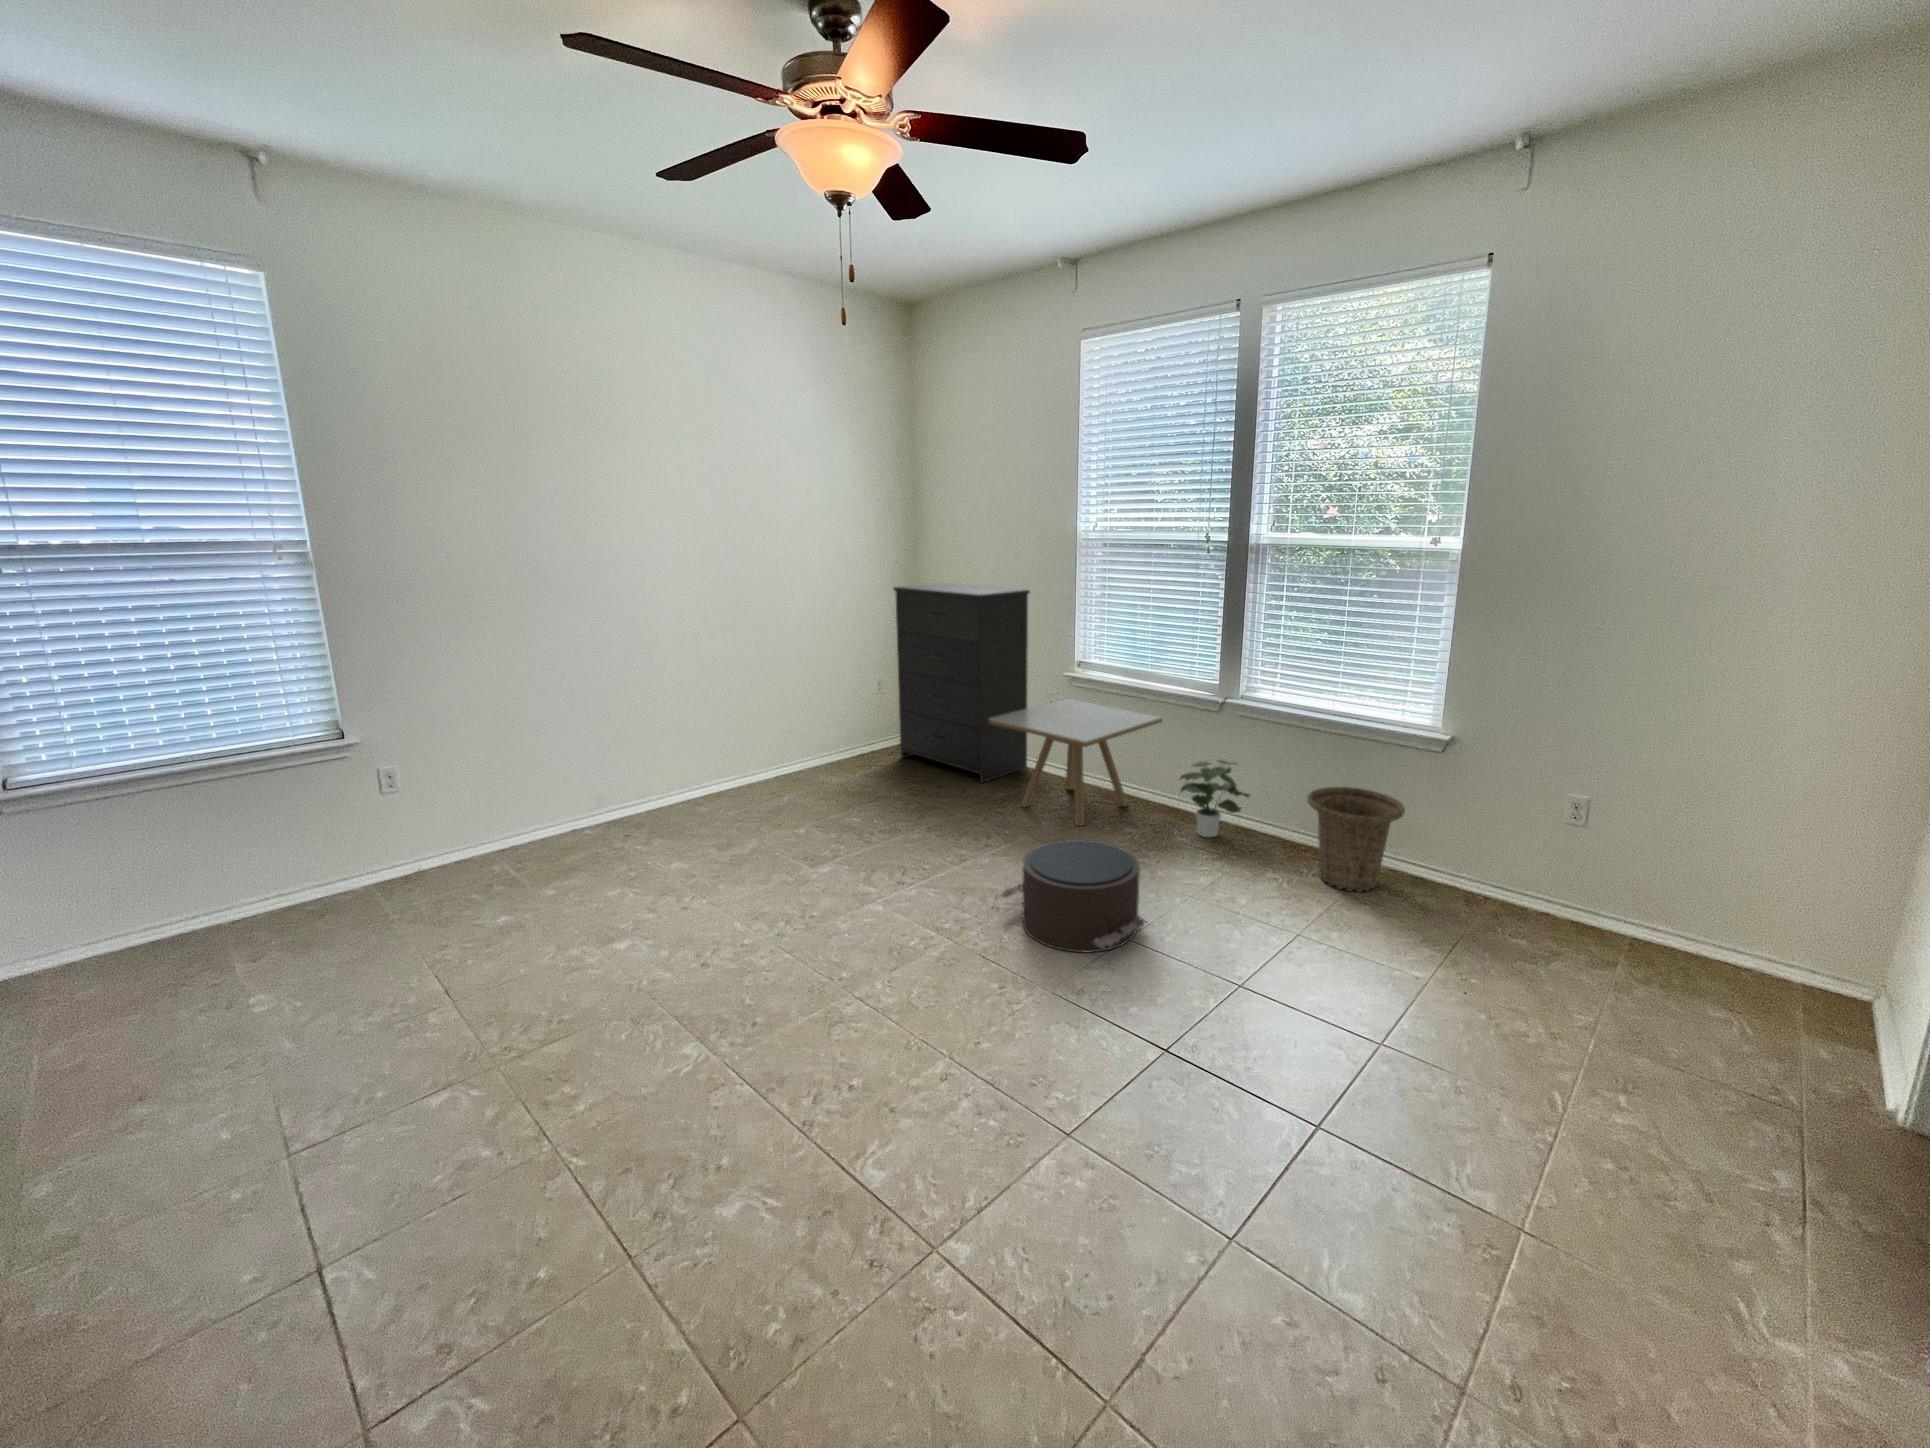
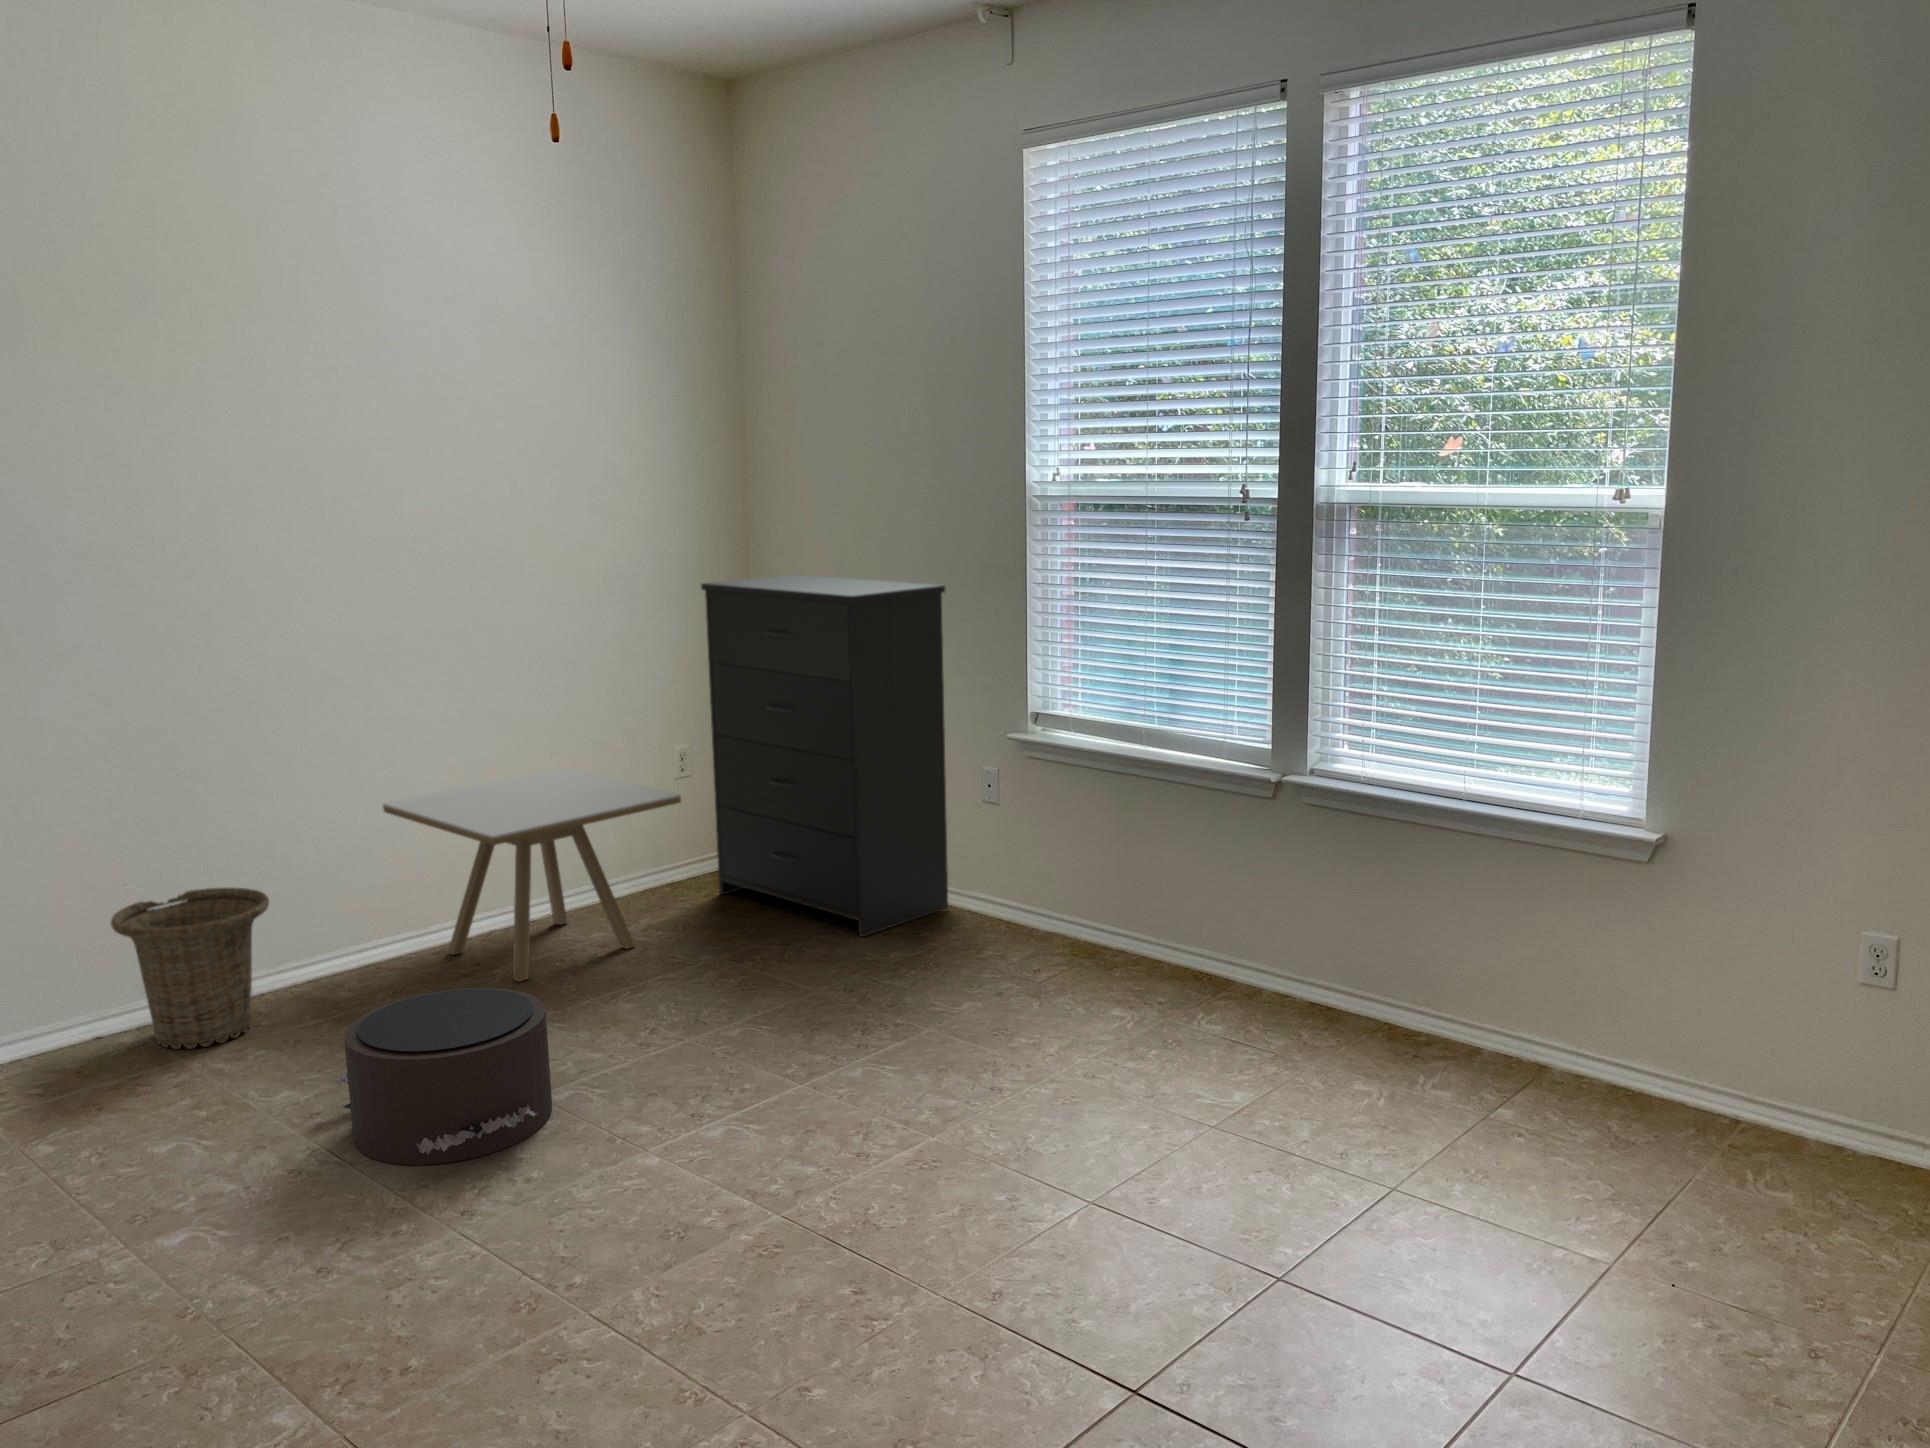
side table: present [989,699,1162,826] -> present [383,768,681,982]
potted plant: present [1180,760,1250,837] -> none [1204,885,1336,1026]
basket: present [1307,787,1405,892] -> present [111,888,269,1049]
pouf: present [1001,839,1145,952] -> present [332,988,552,1165]

